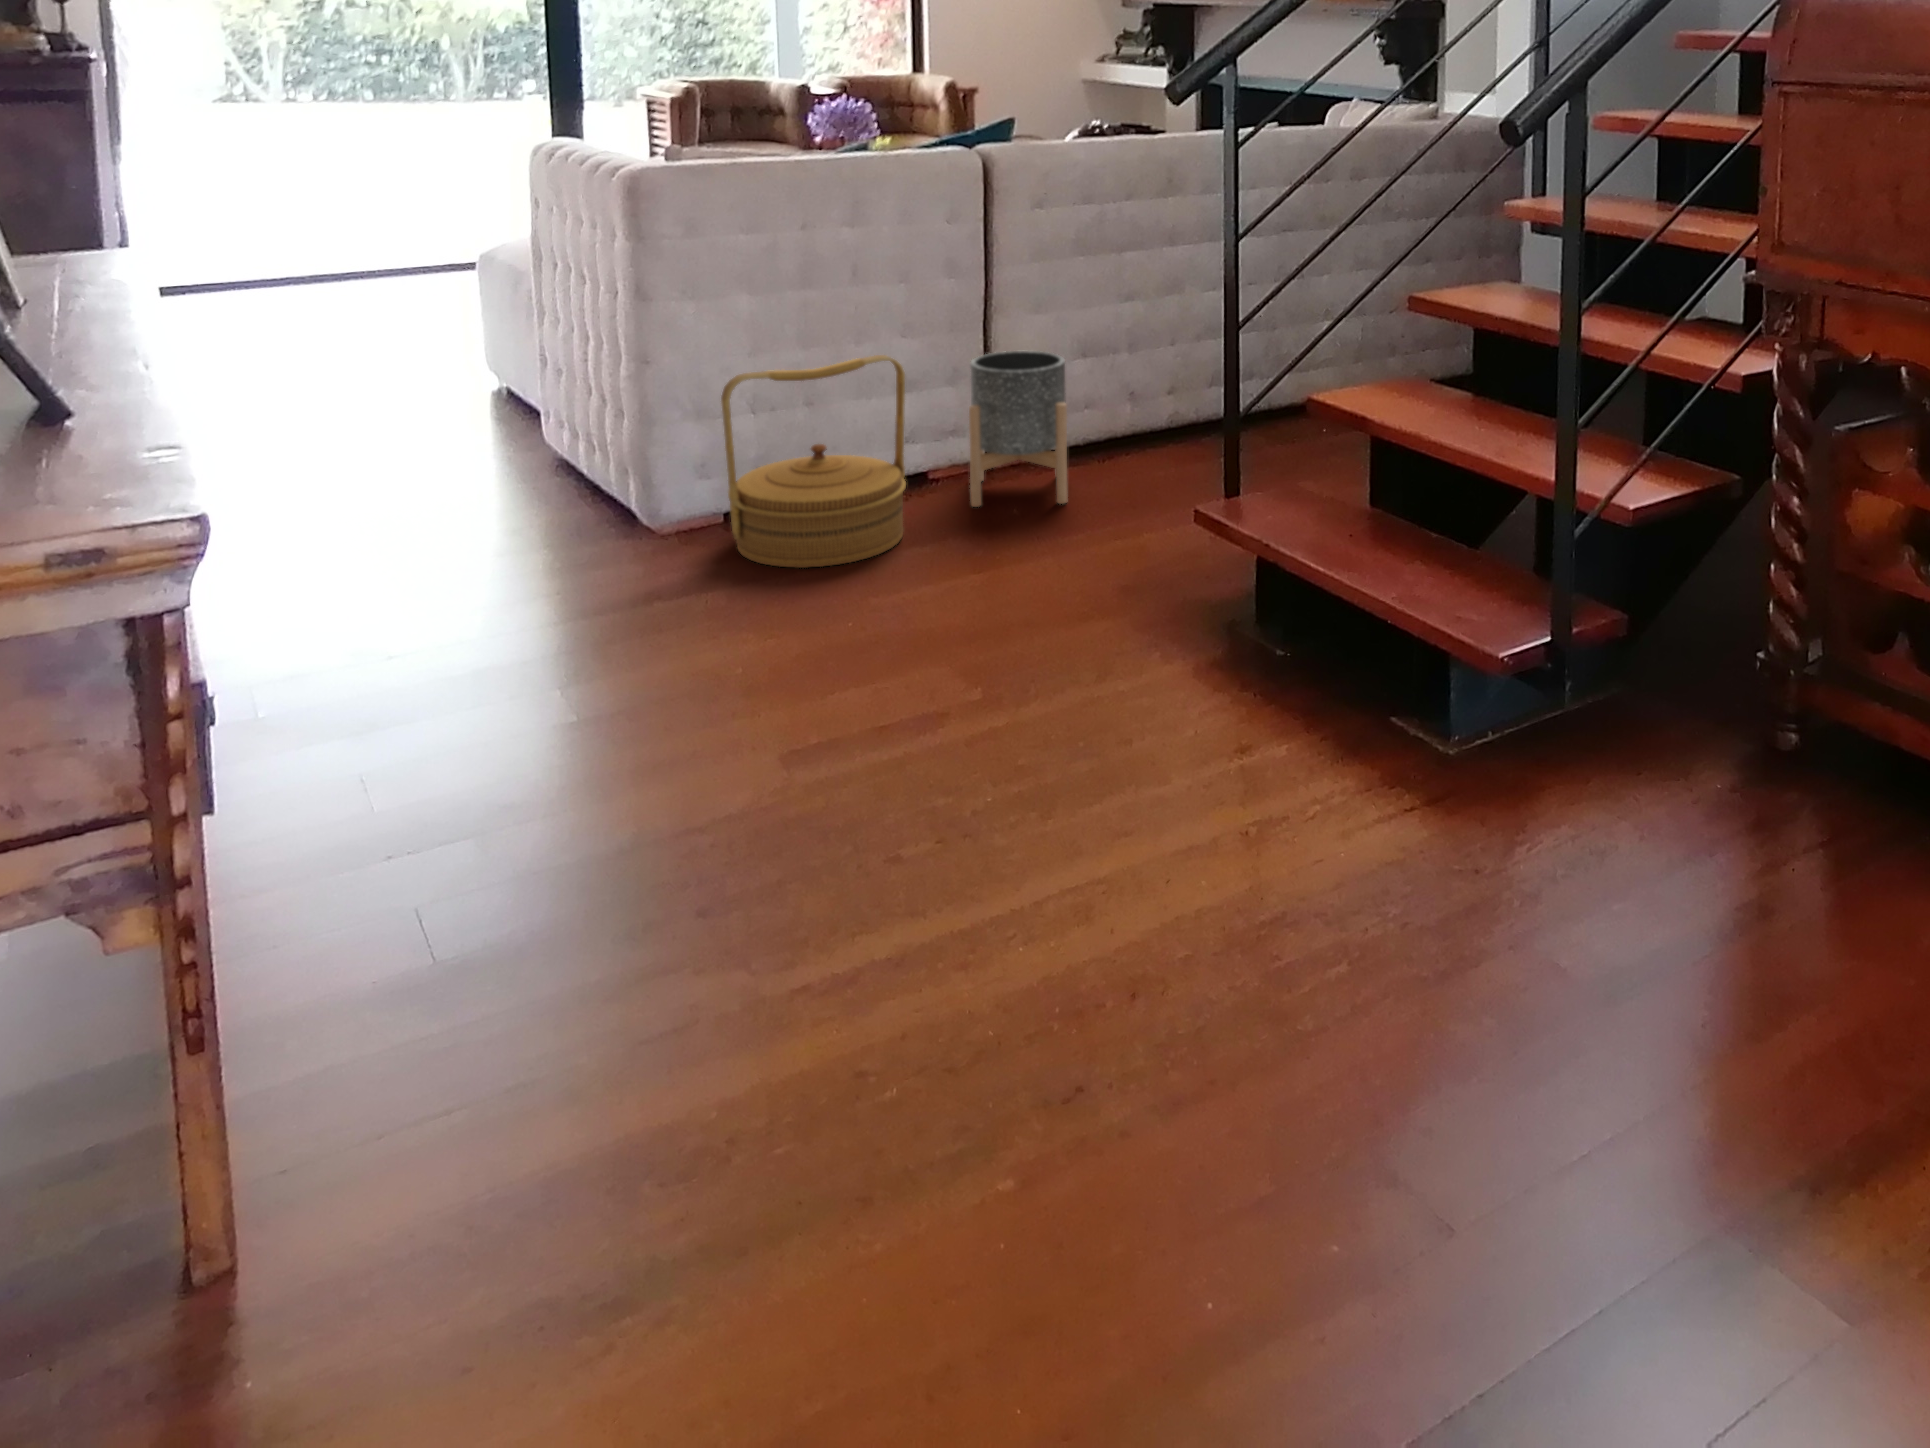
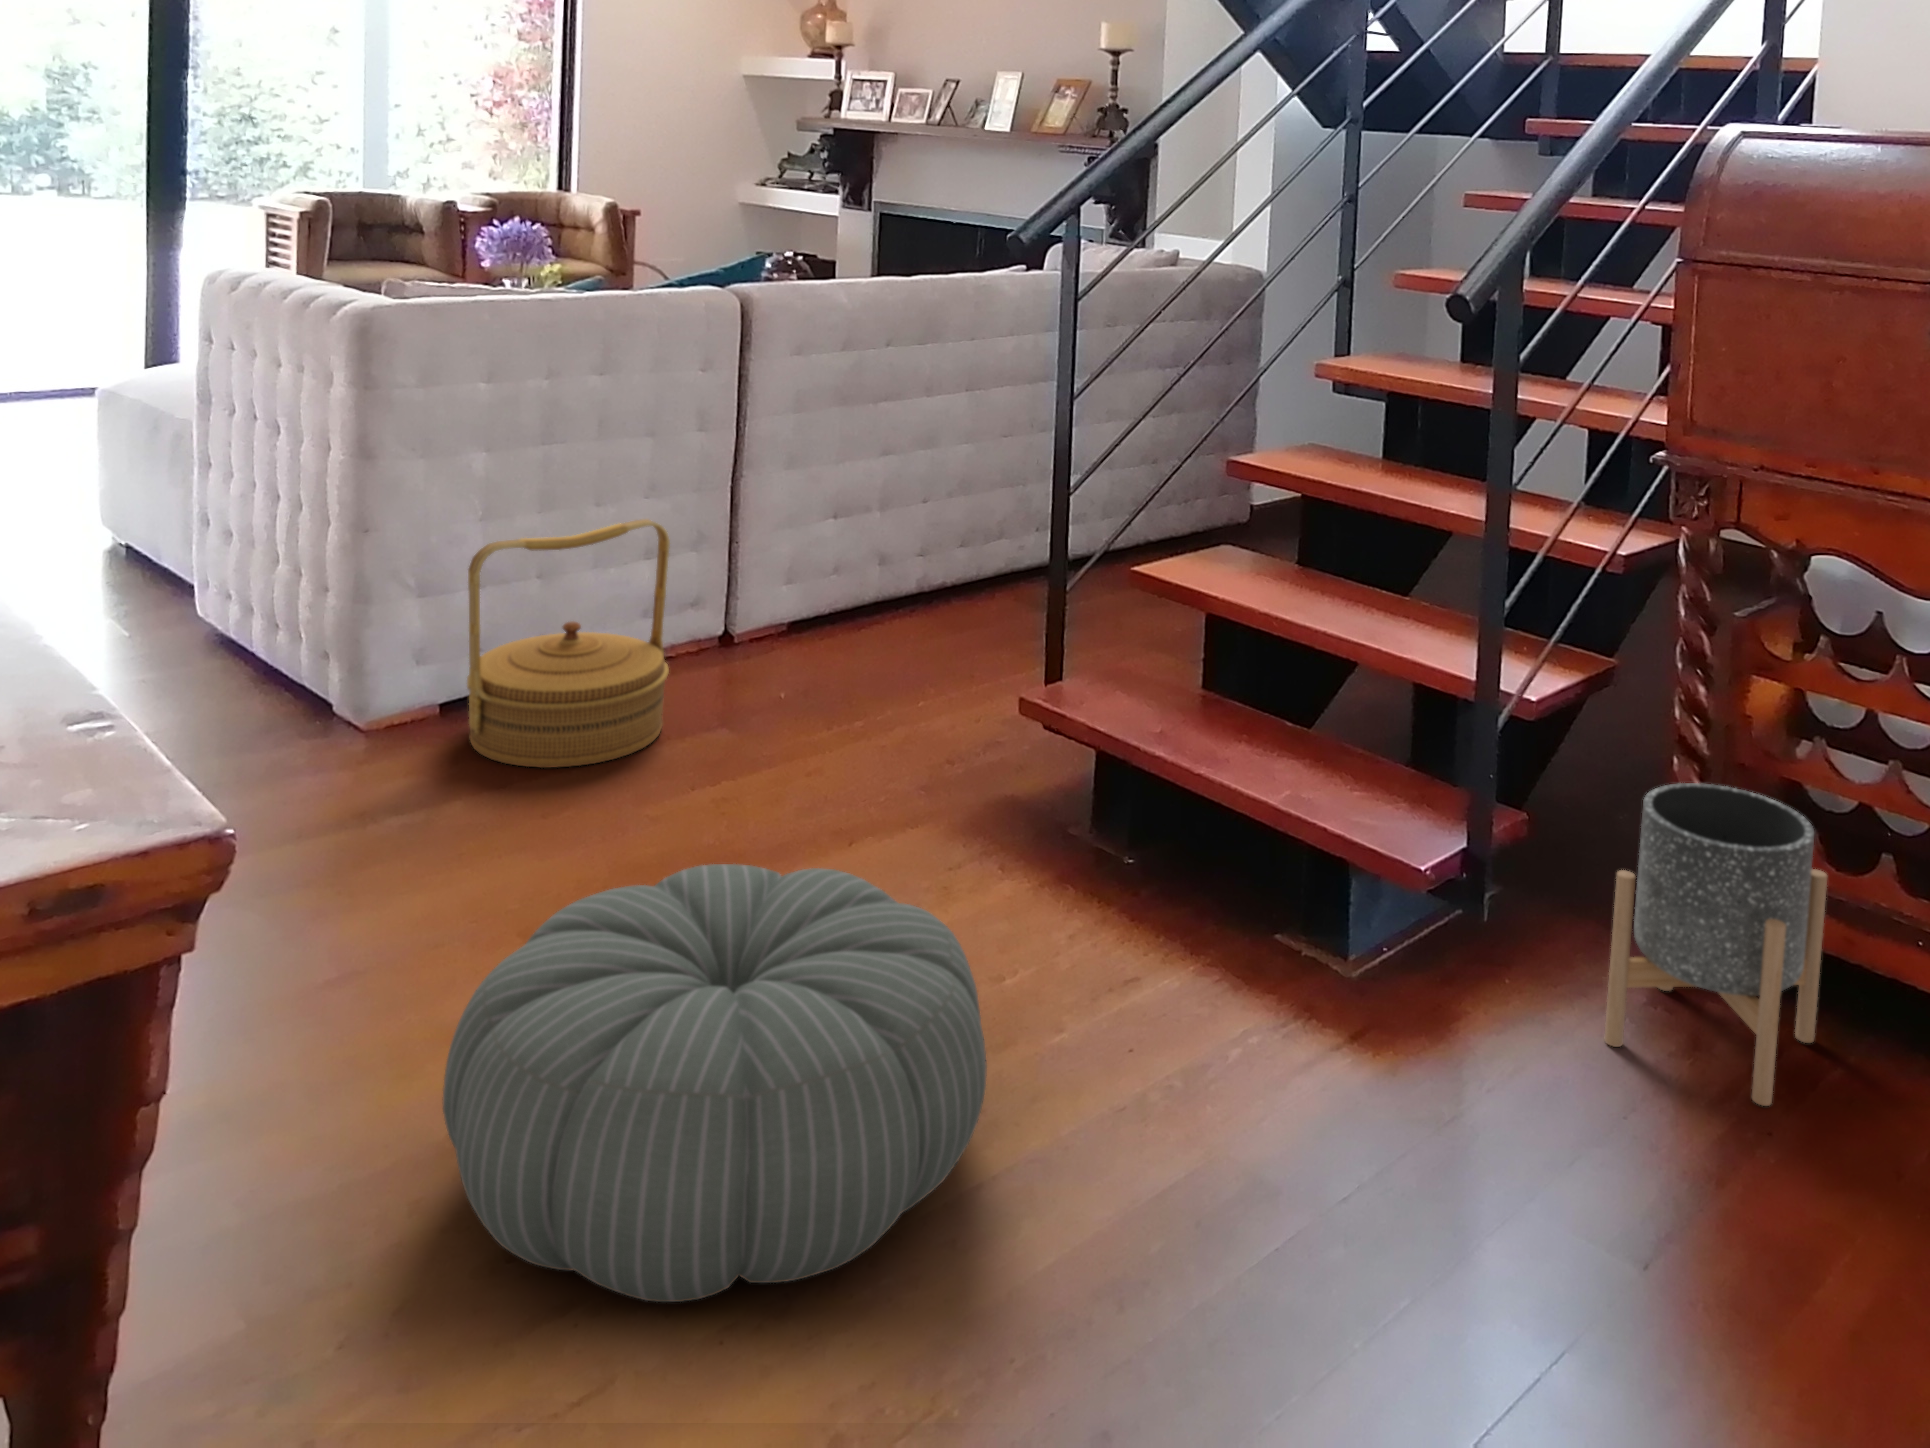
planter: present [969,351,1067,507] -> present [1604,783,1827,1106]
pouf: none [599,634,1057,968] -> present [443,864,987,1302]

